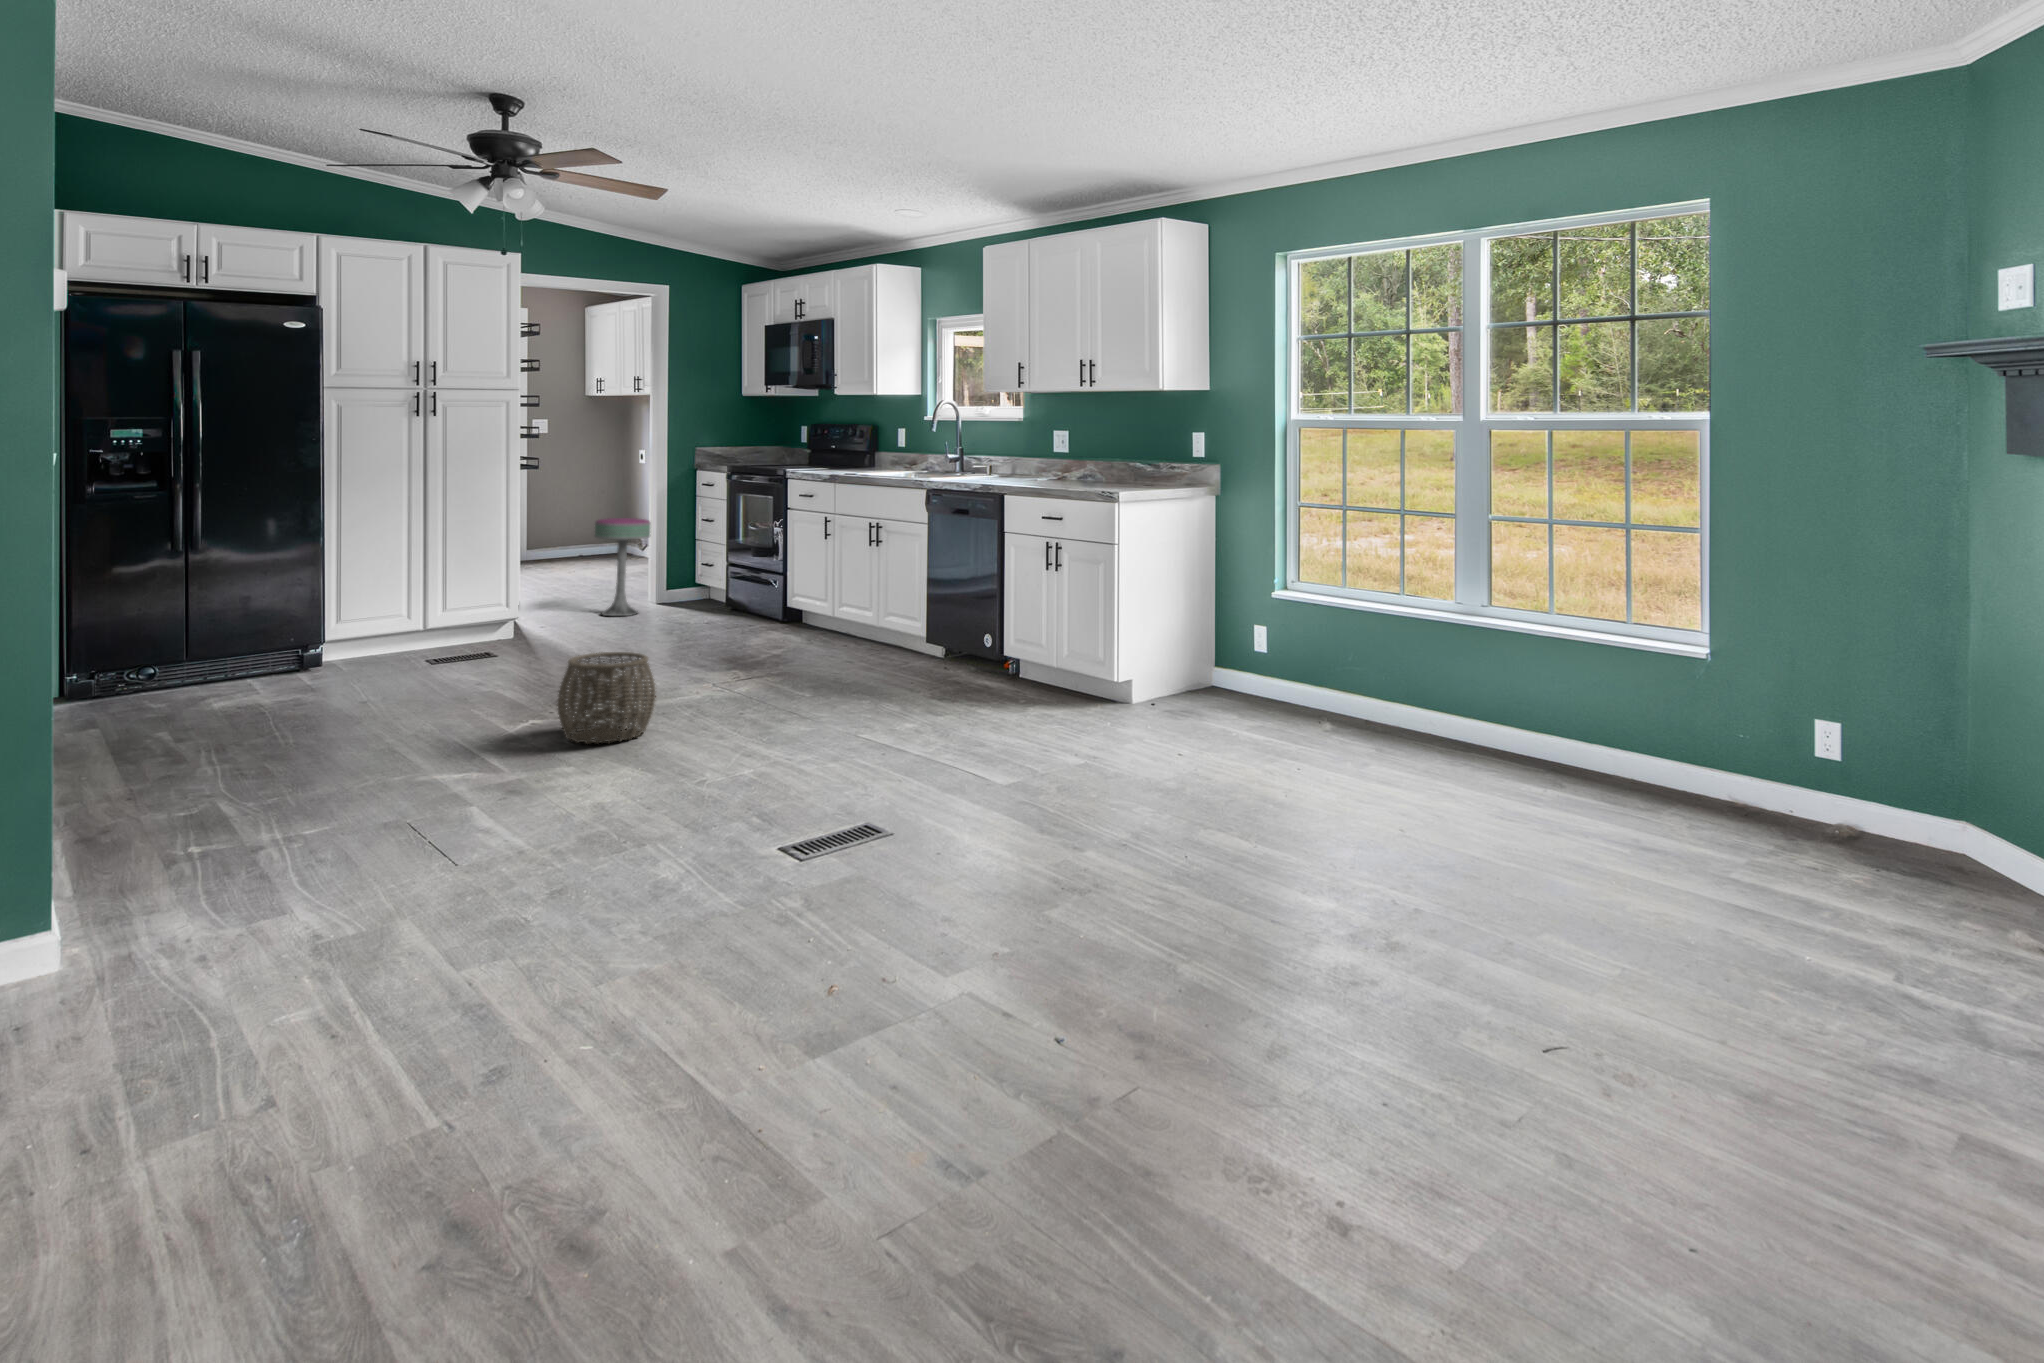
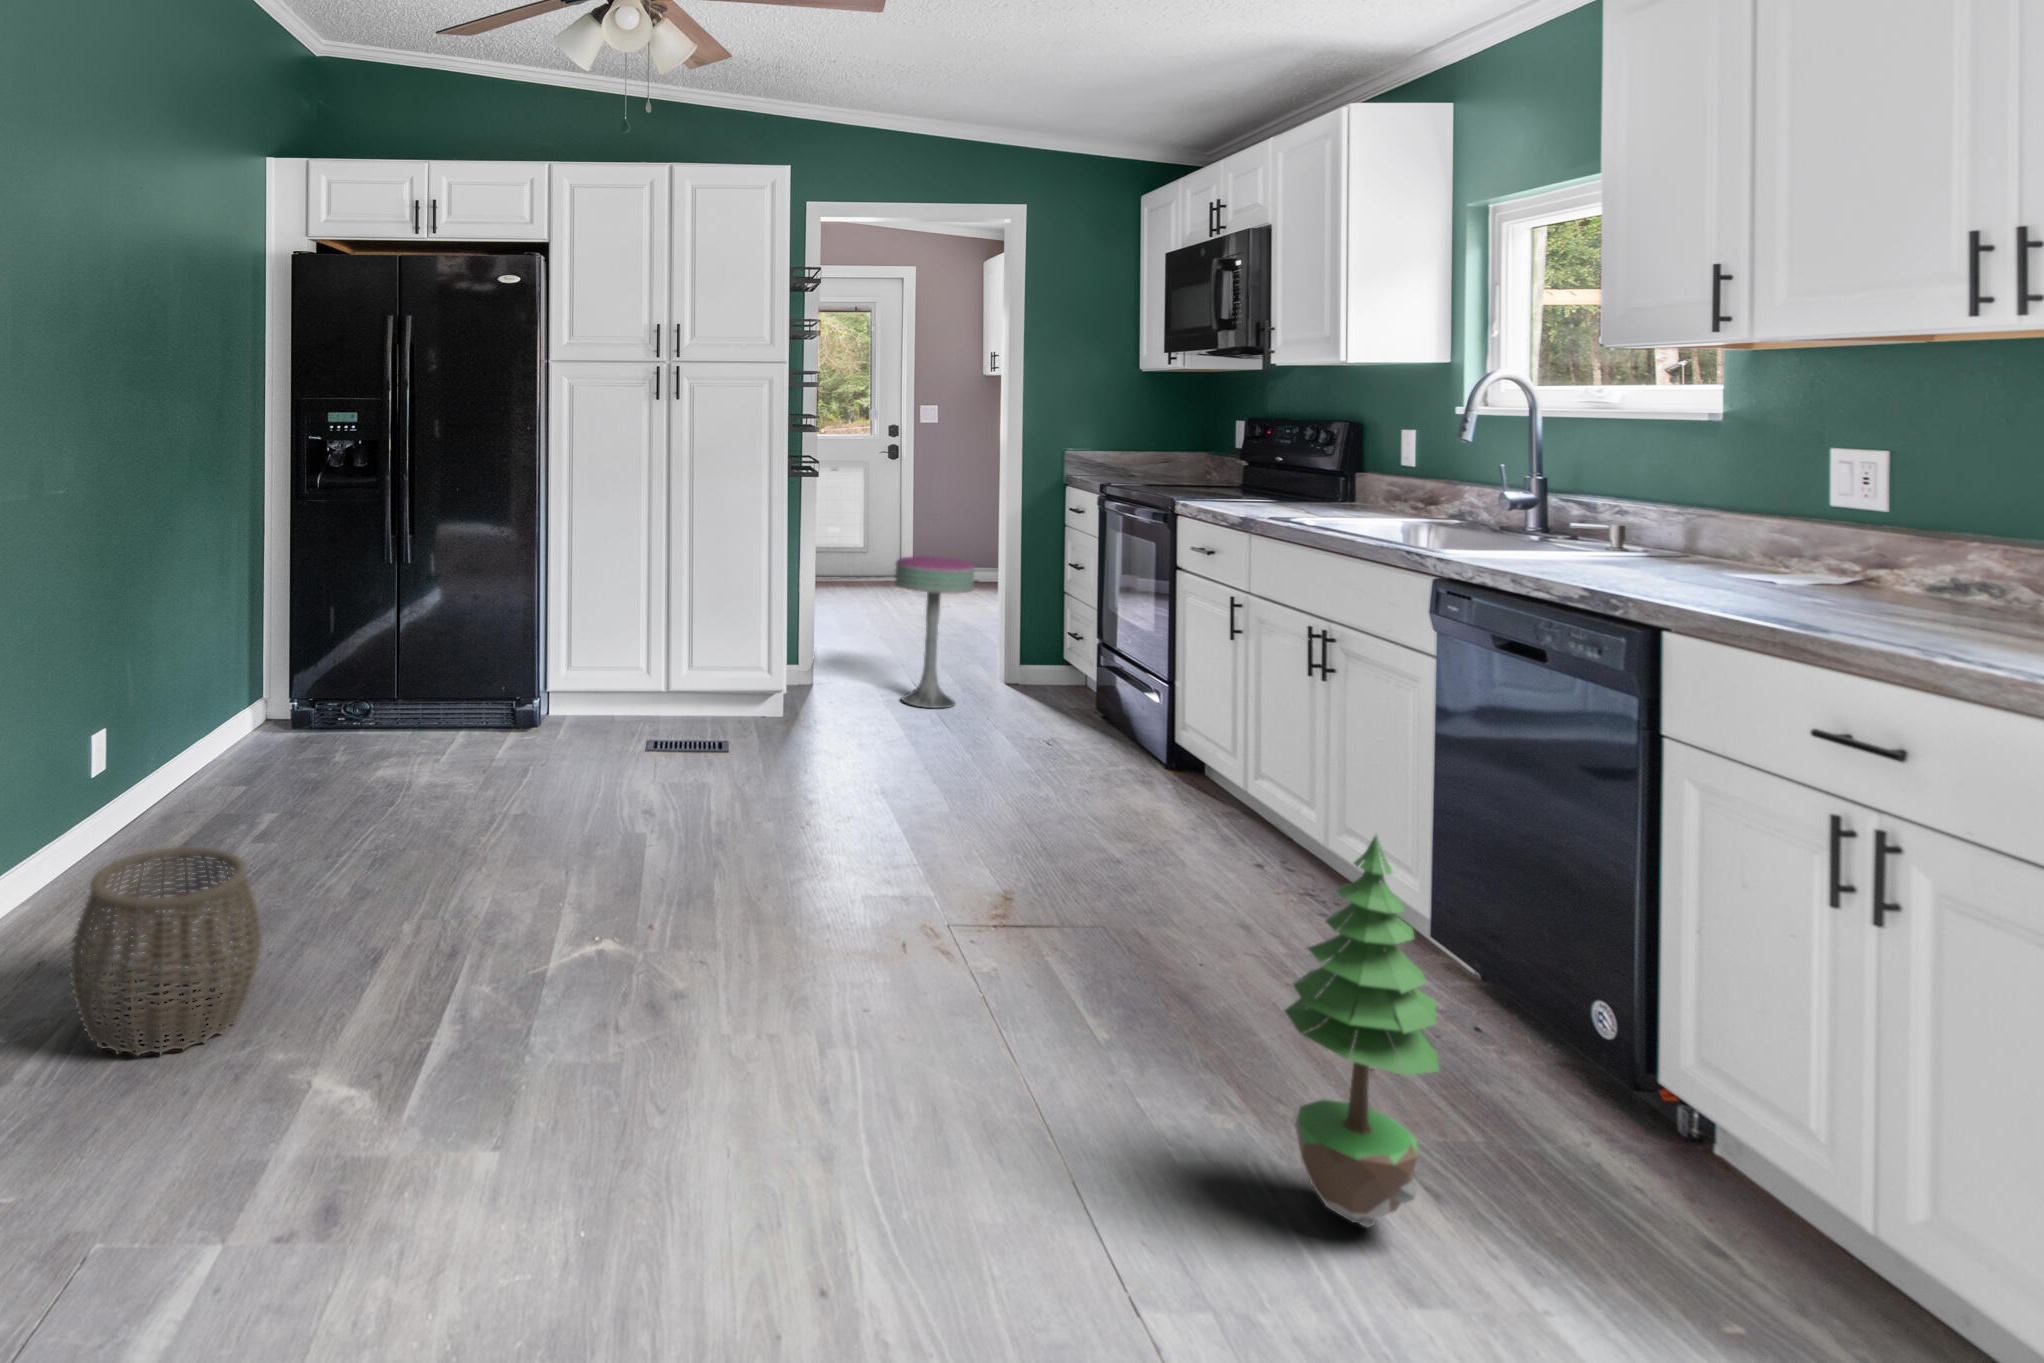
potted tree: none [896,566,947,707] -> present [1285,835,1440,1227]
woven basket: present [557,652,656,744] -> present [69,847,262,1056]

